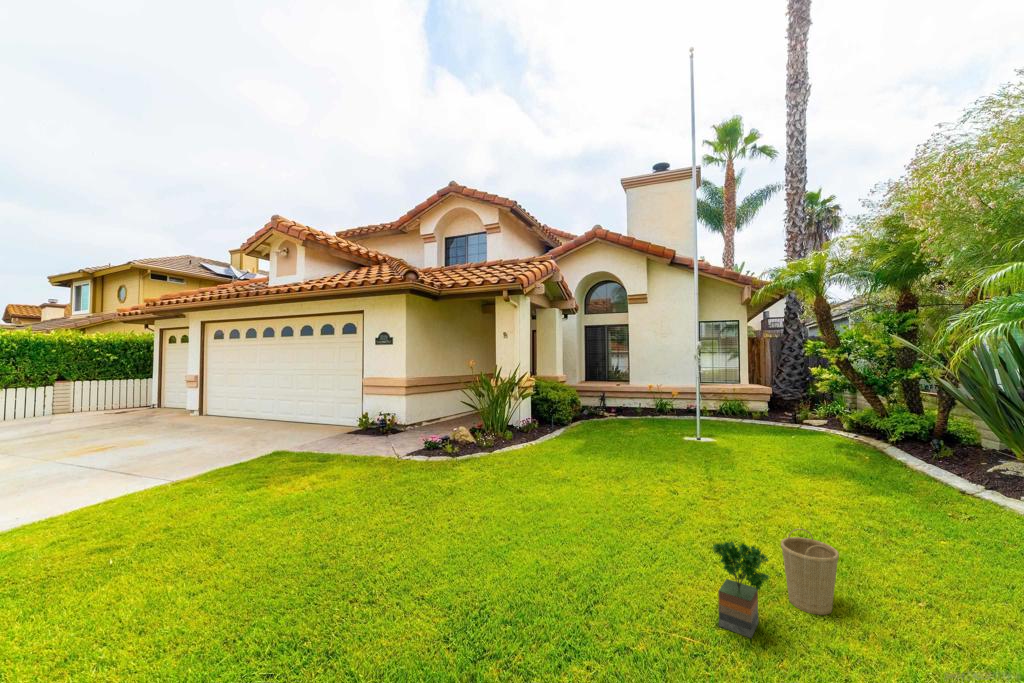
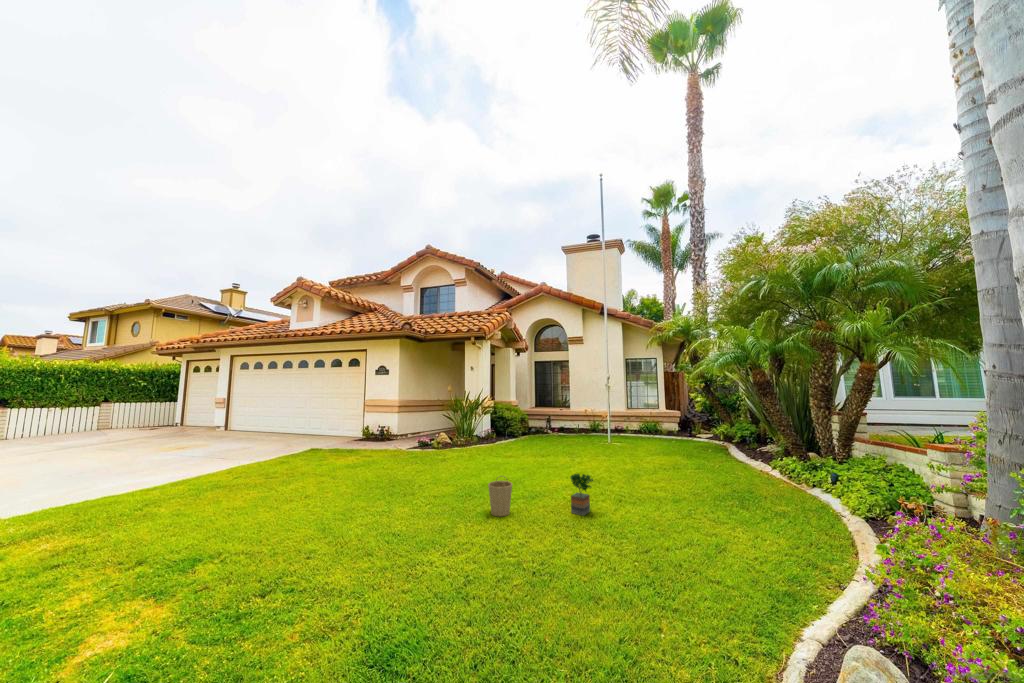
basket: present [781,529,839,615] -> present [488,480,512,517]

